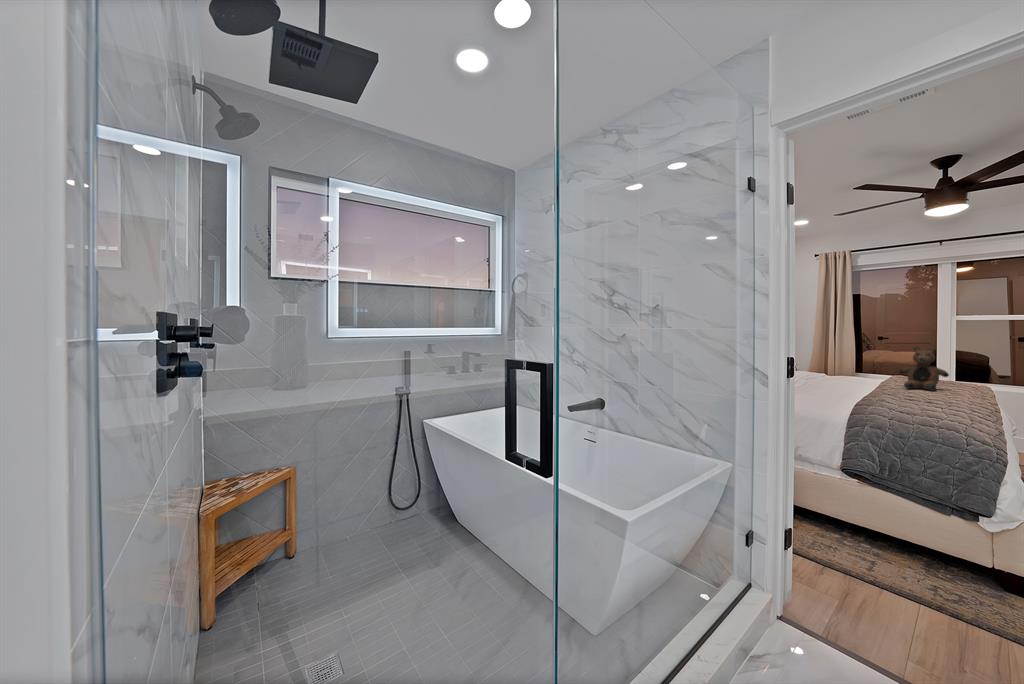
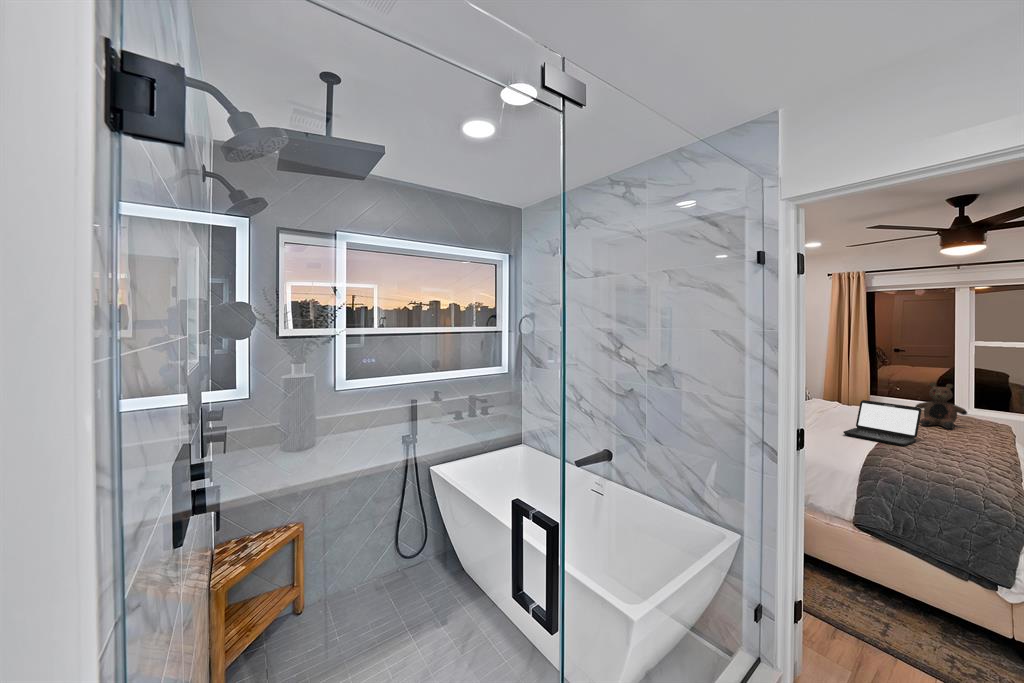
laptop: none [831,361,906,400] -> present [843,400,921,446]

